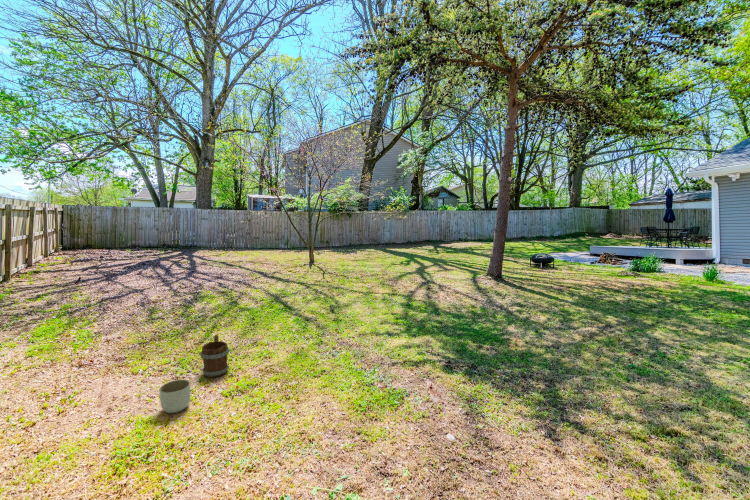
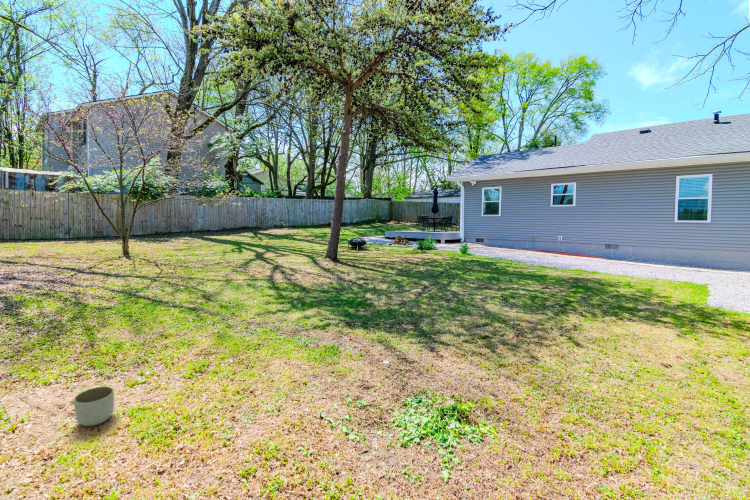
bucket: present [200,335,230,378] -> none [88,338,127,386]

